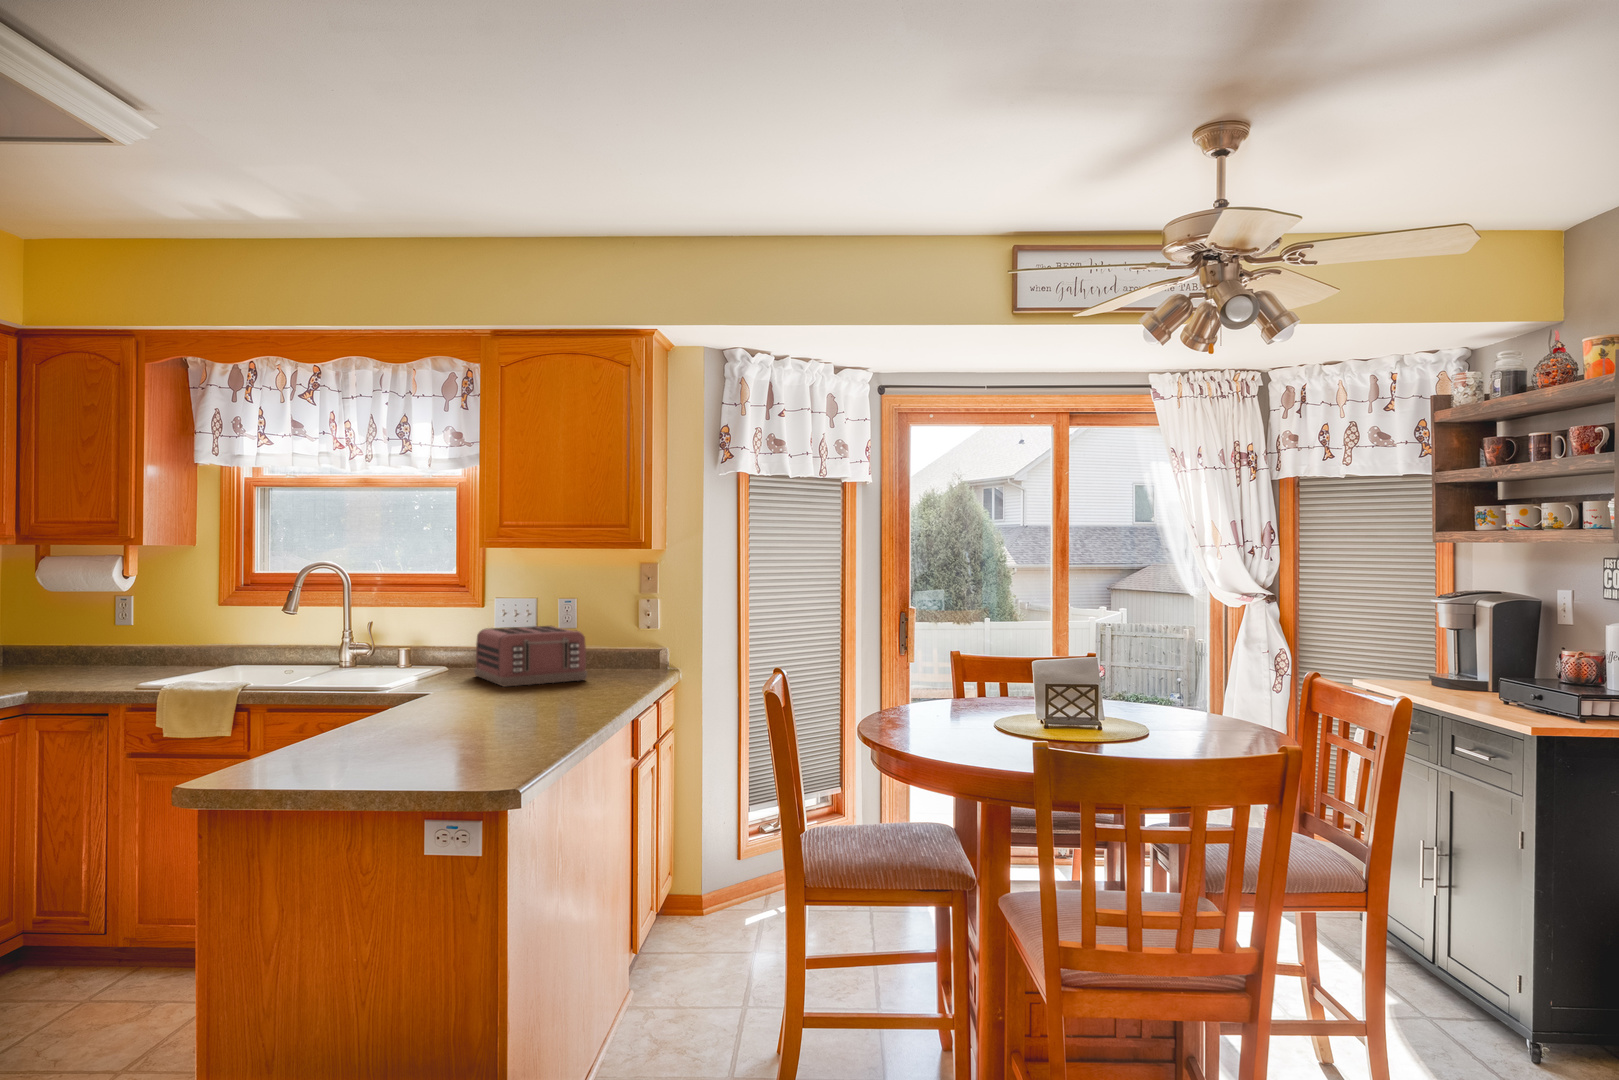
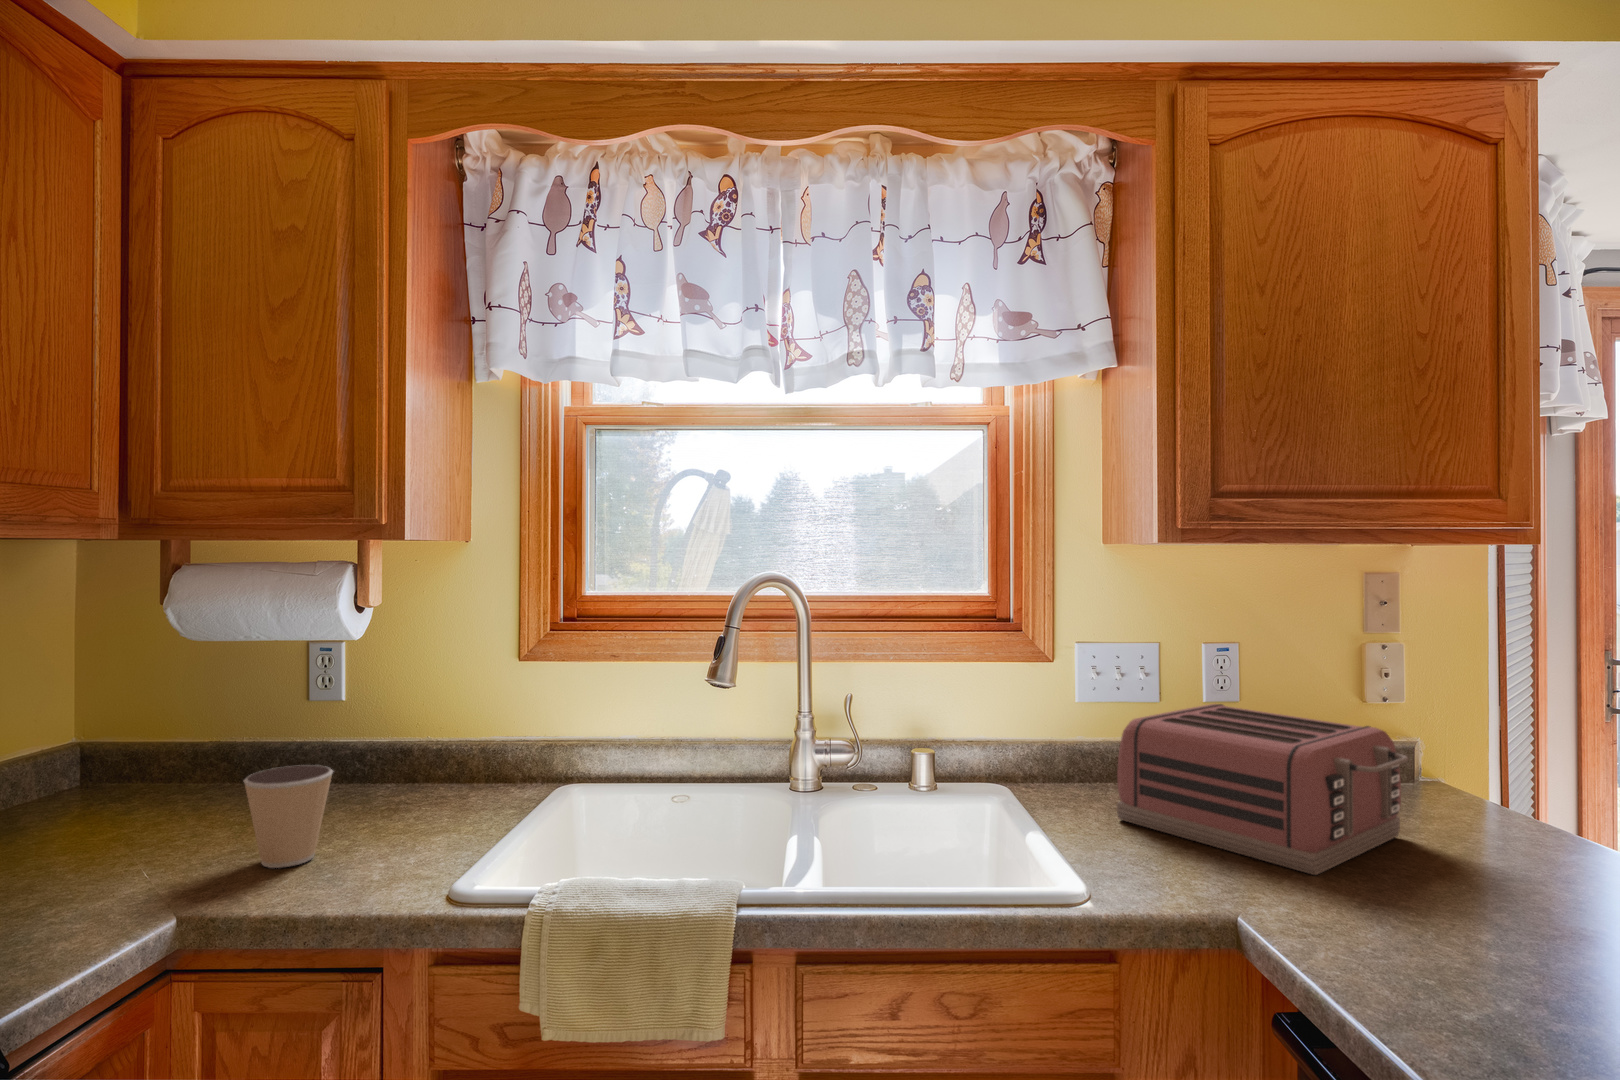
coffee cup: none [60,643,101,682] -> present [244,765,333,868]

